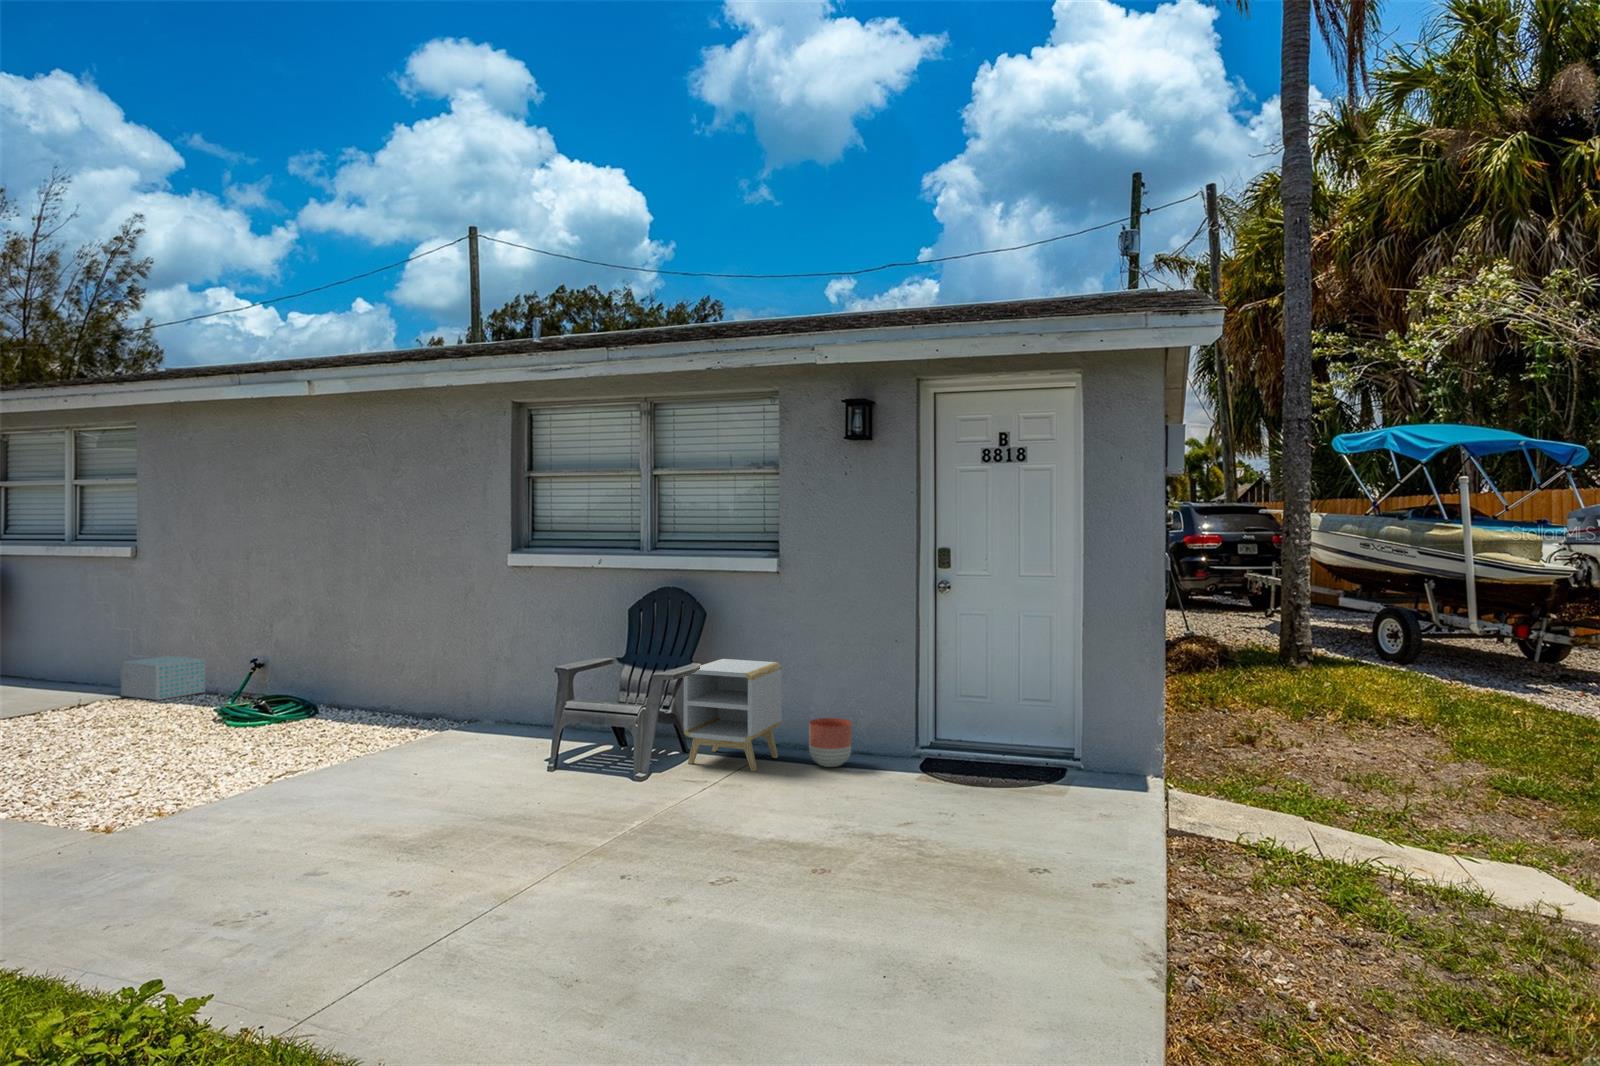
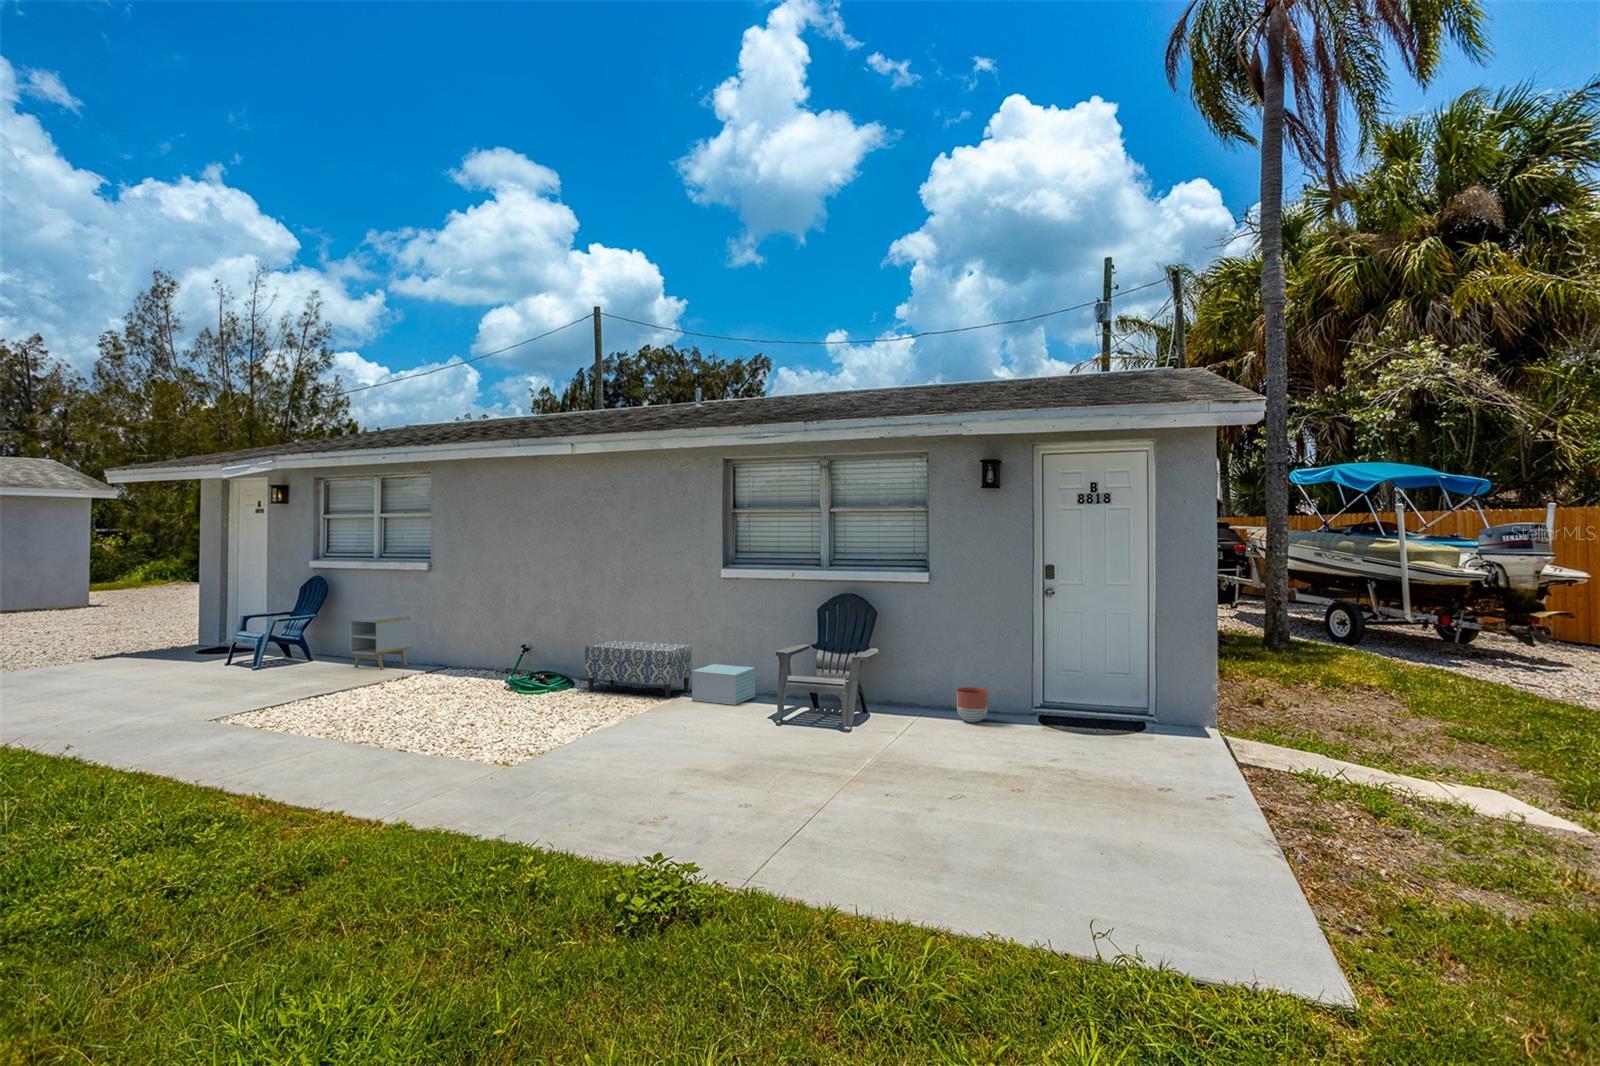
bench: none [324,651,475,732] -> present [585,640,692,699]
storage box: present [121,656,205,700] -> present [692,664,755,705]
side table: present [684,659,782,771] -> present [350,615,411,670]

